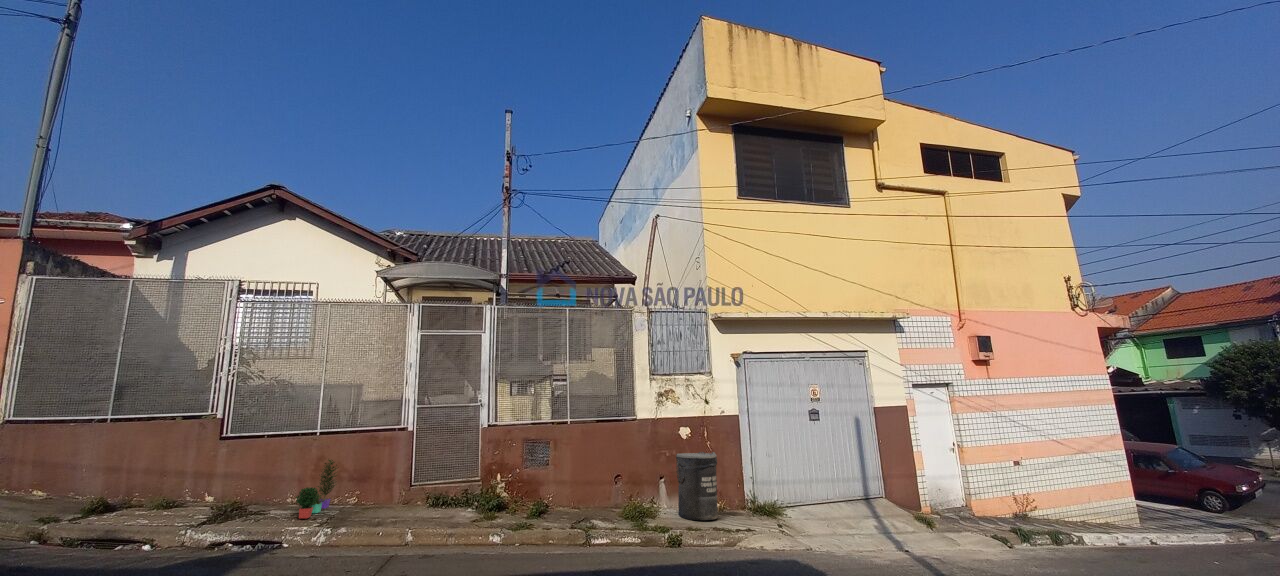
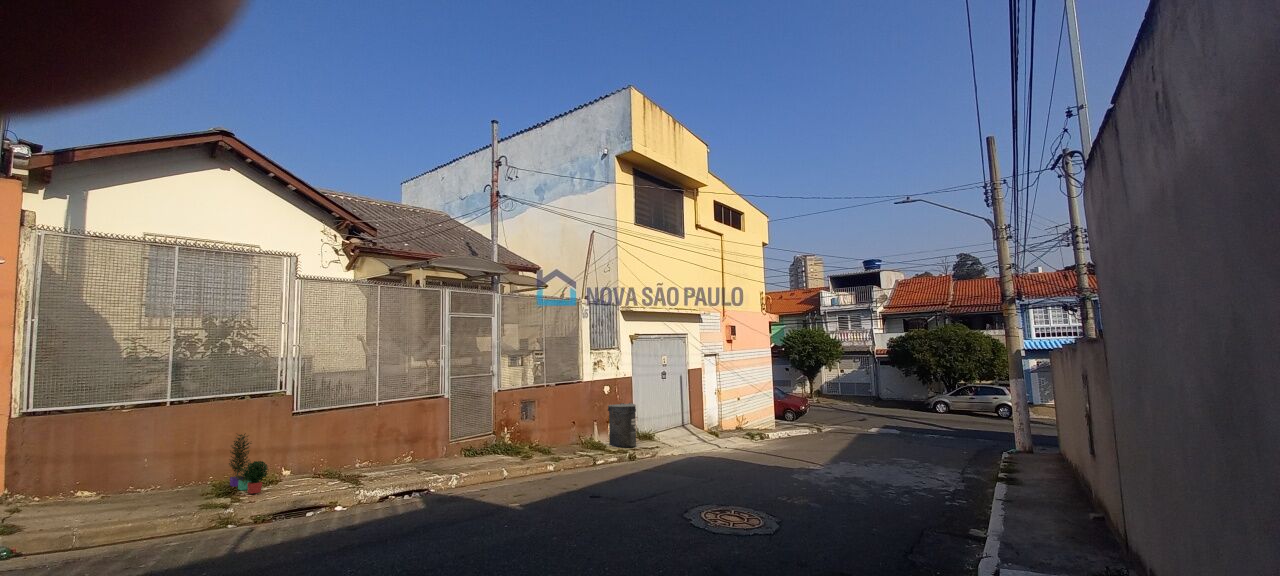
potted plant: present [296,459,337,518] -> present [229,433,268,494]

